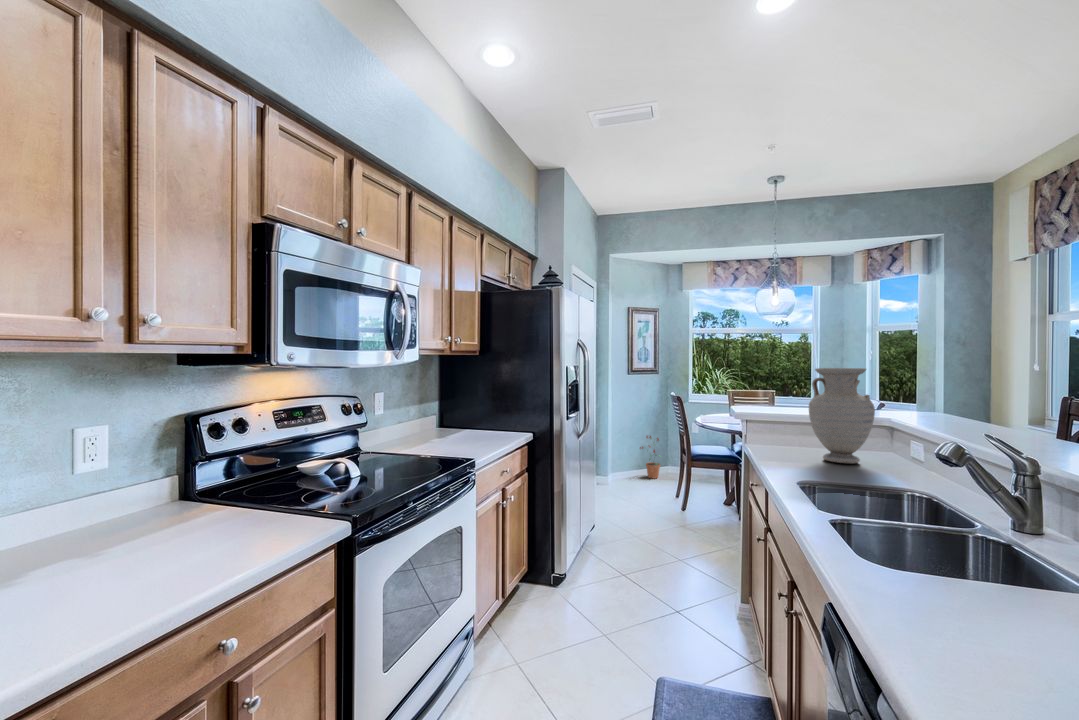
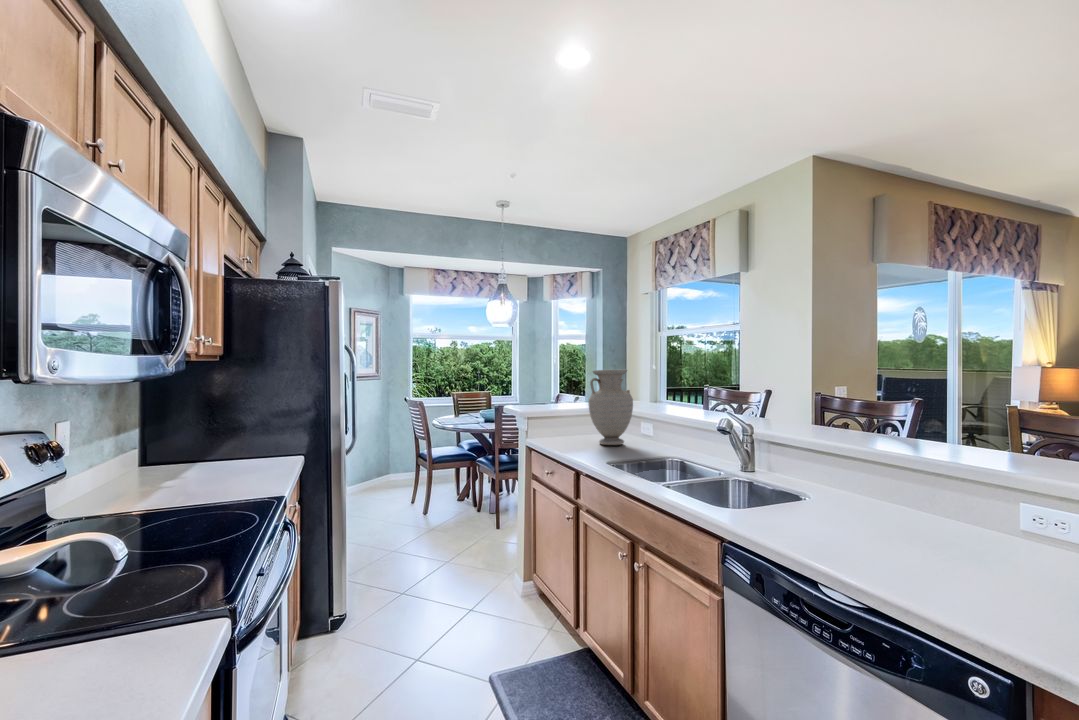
potted plant: present [640,436,660,479] -> none [364,445,389,490]

